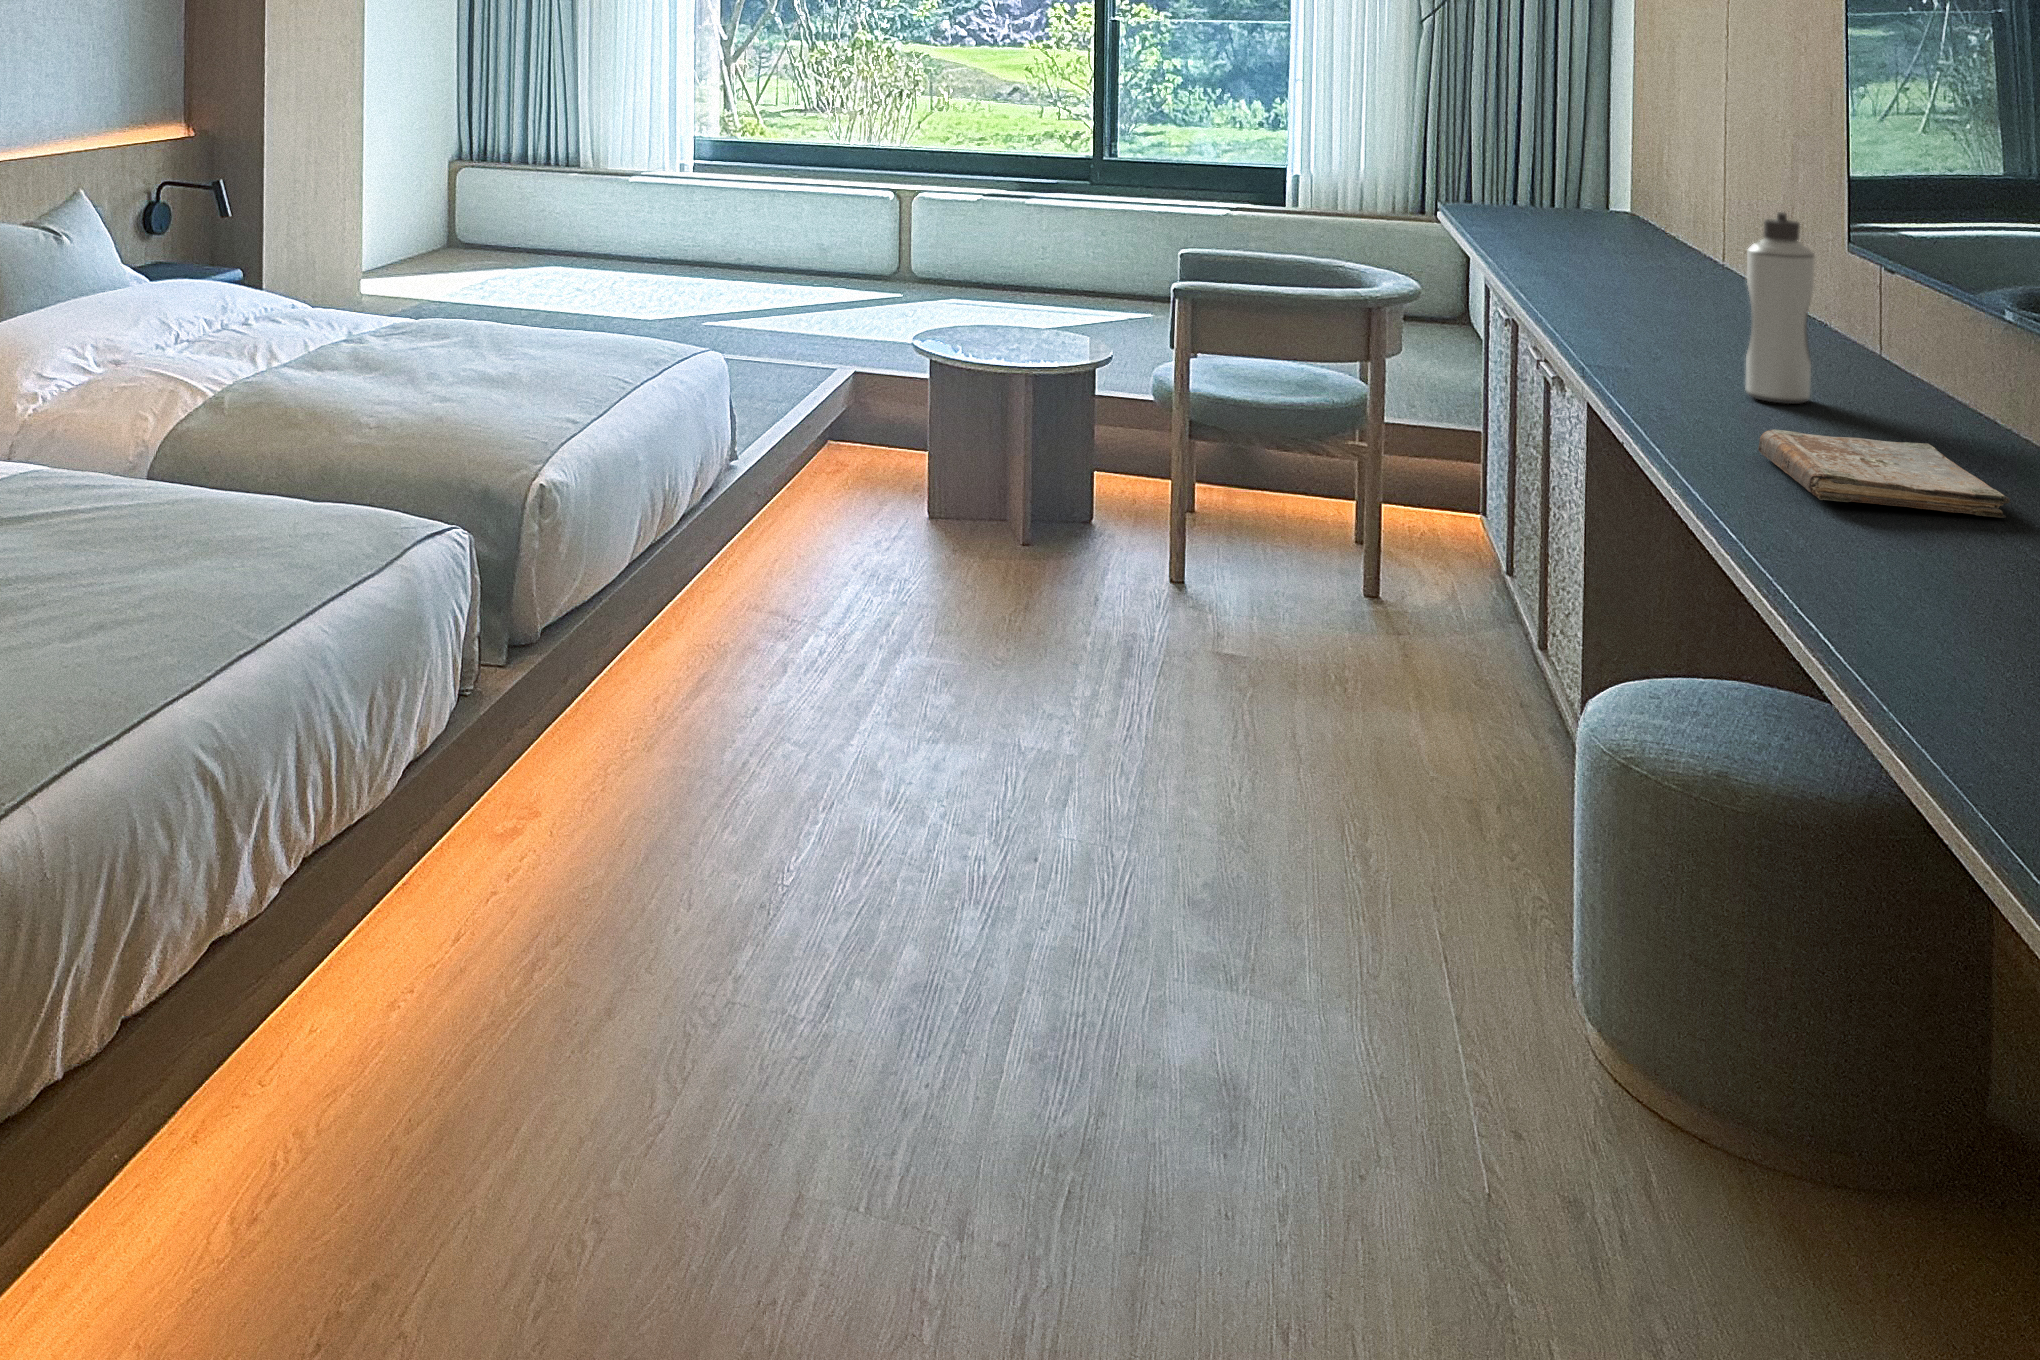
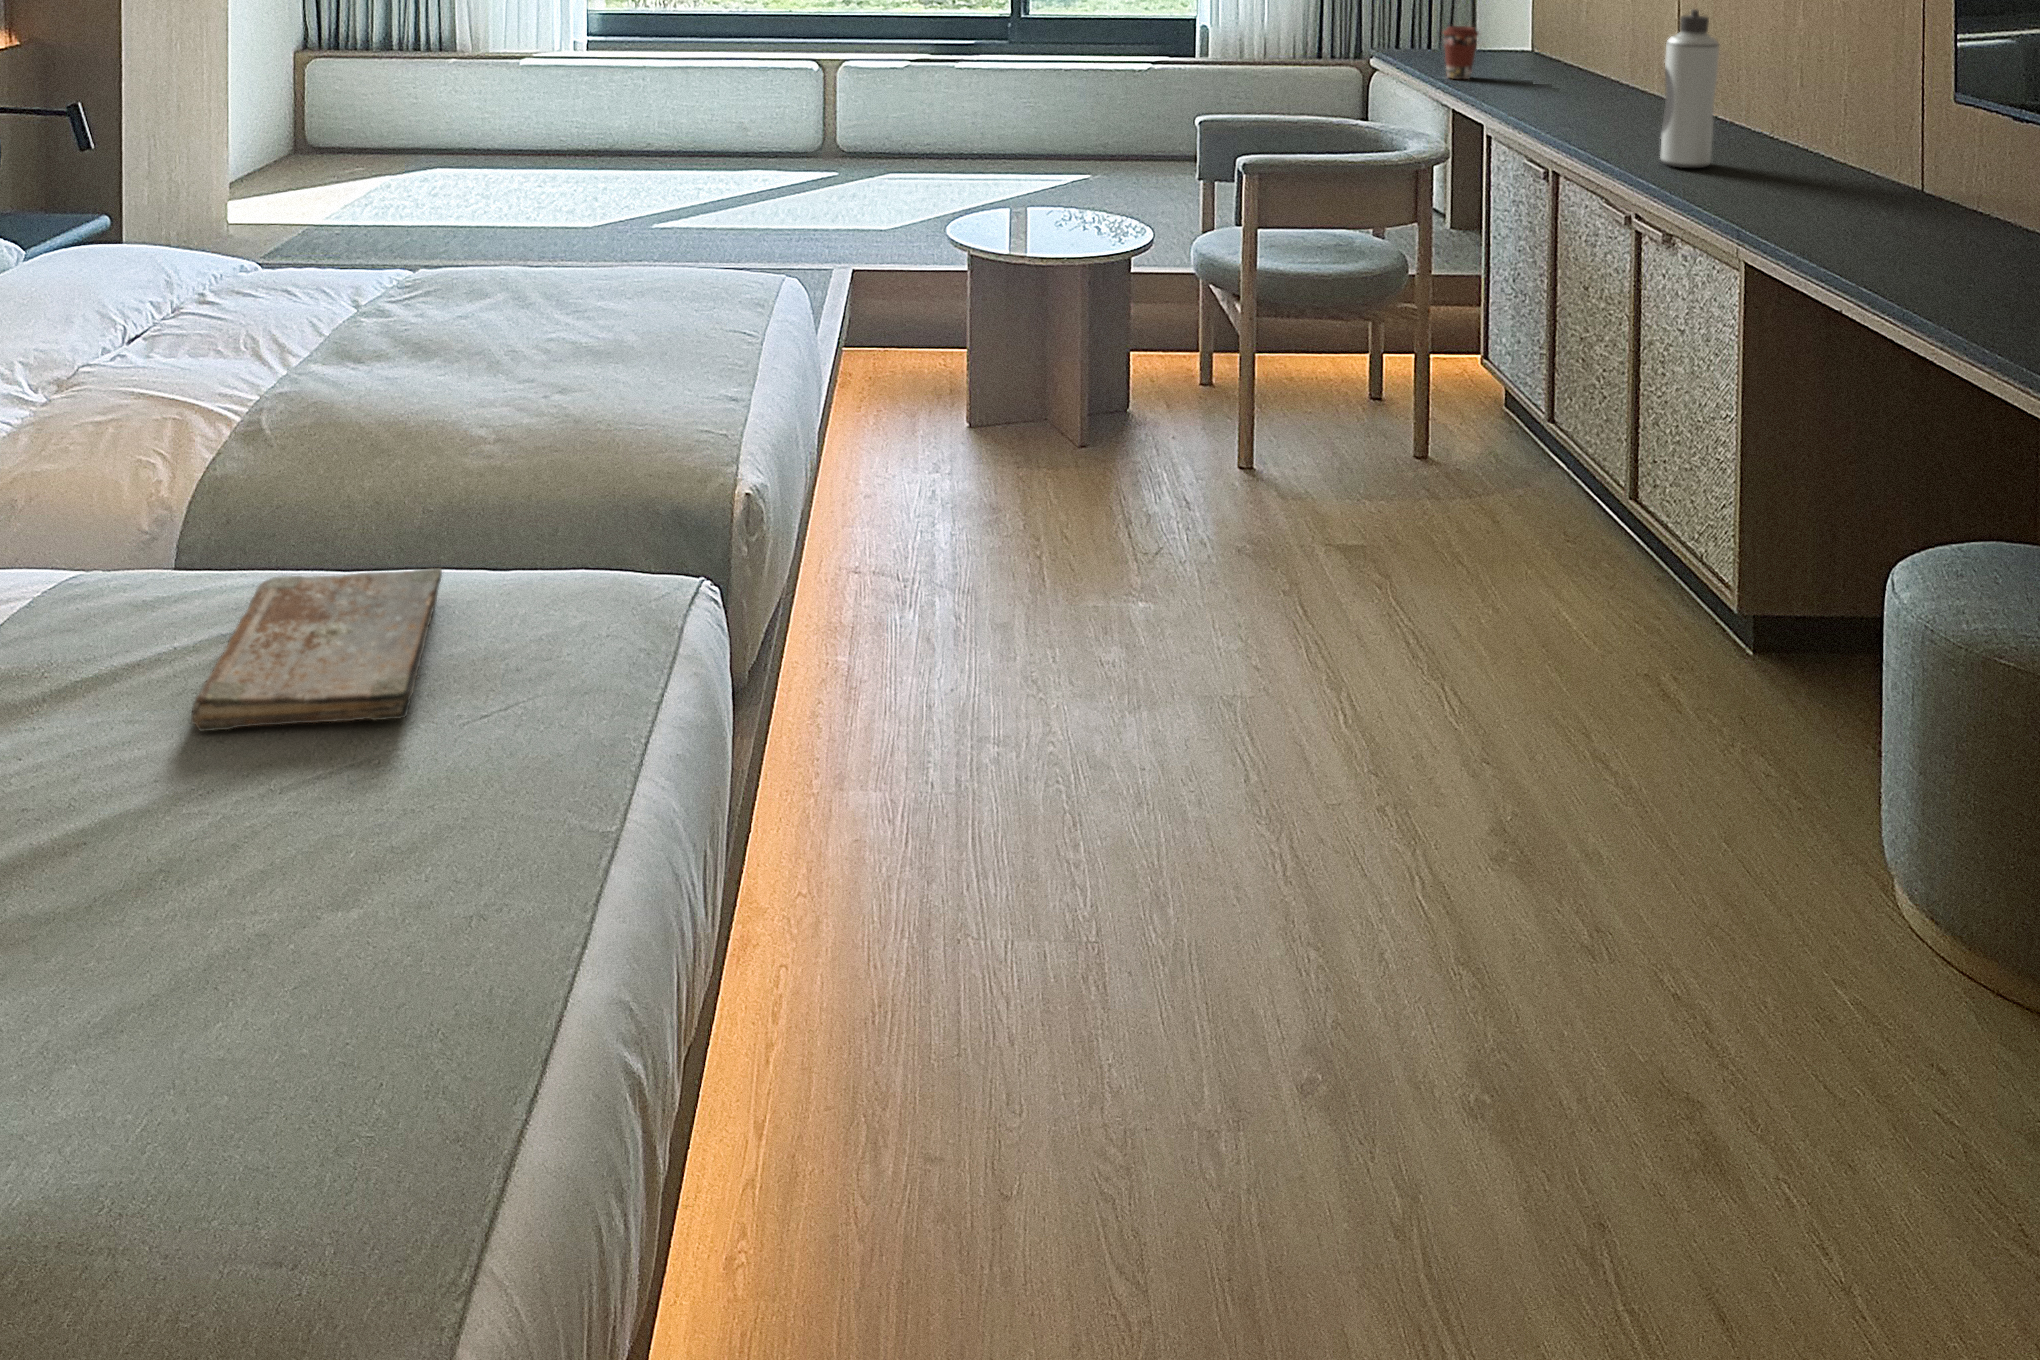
coffee cup: none [1659,231,1708,295] -> present [1443,26,1479,79]
book: present [1758,429,2010,518] -> present [191,568,442,731]

